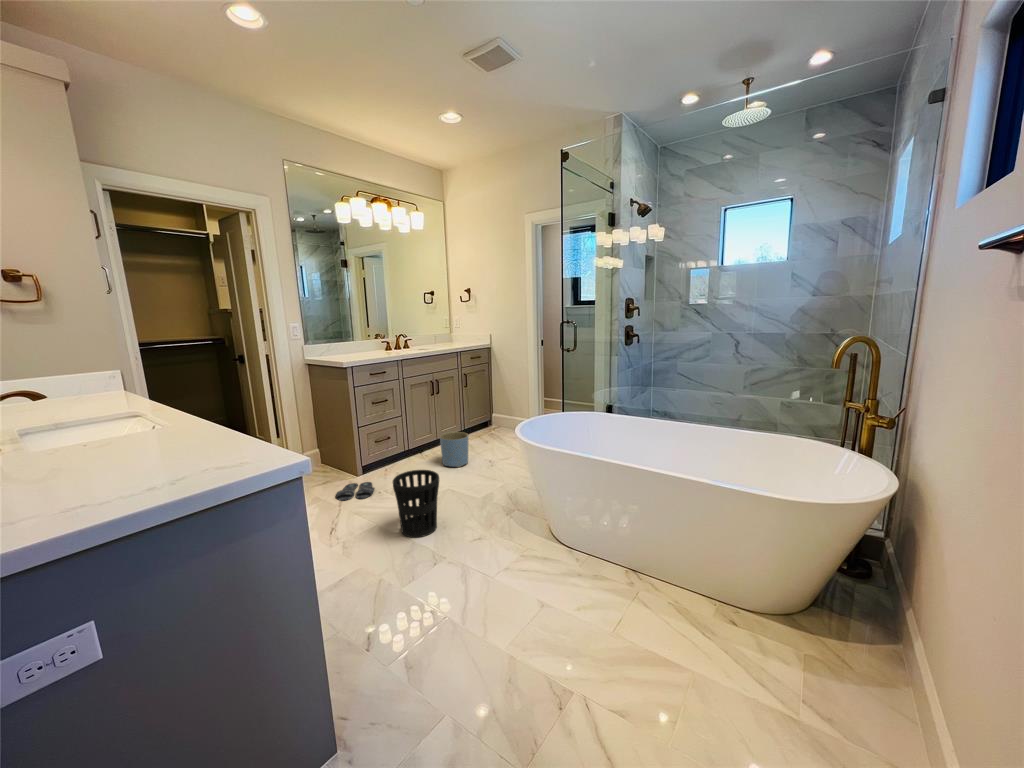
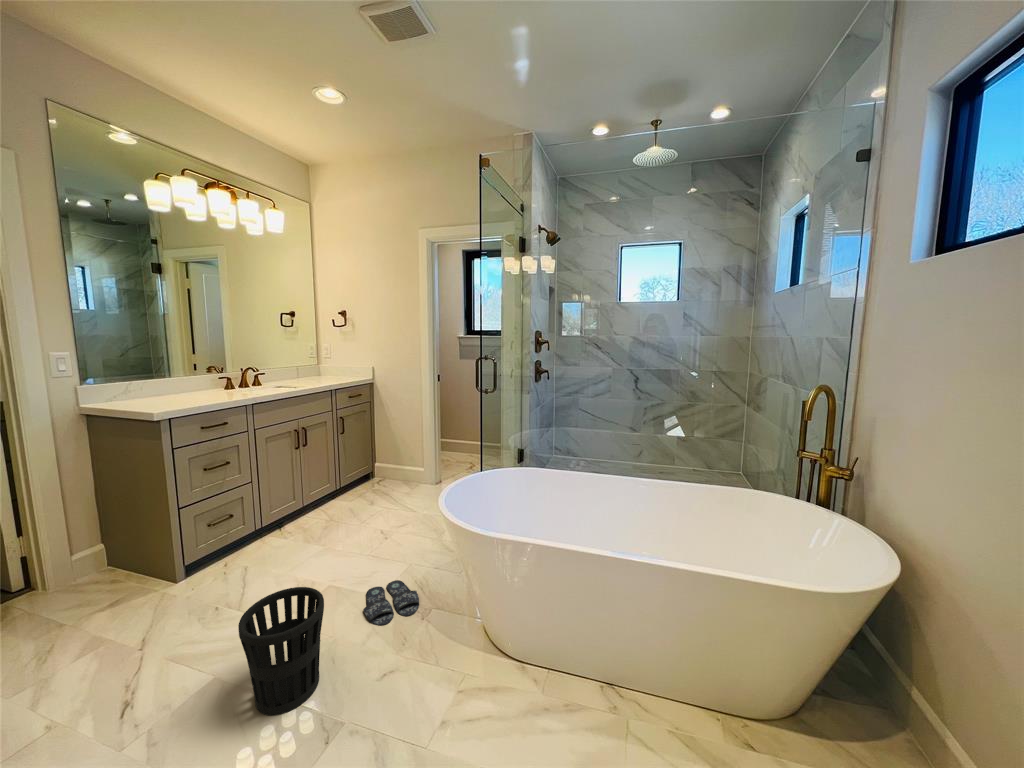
planter: present [440,432,469,467] -> none [314,497,355,548]
slippers: present [336,482,374,501] -> present [363,580,419,626]

